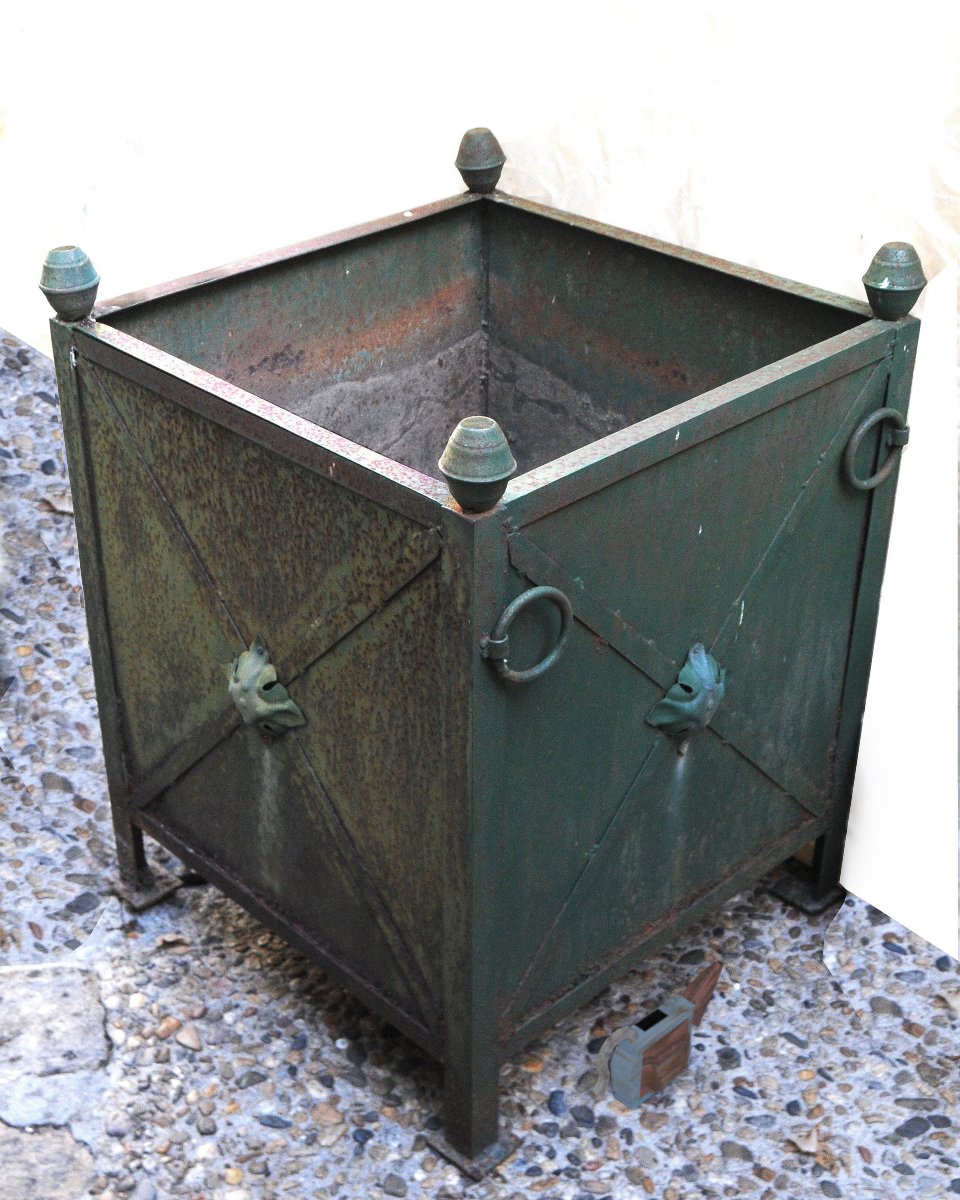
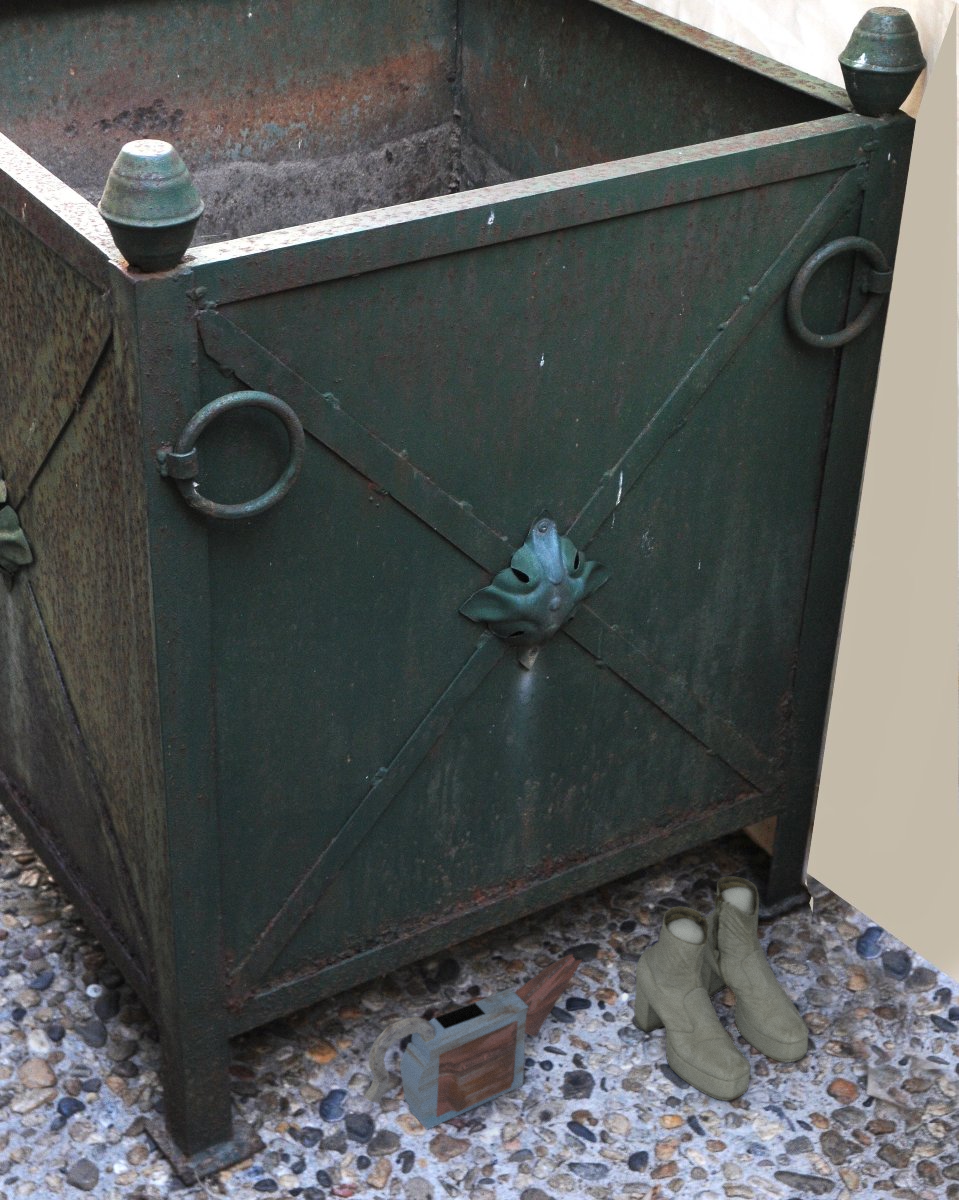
boots: none [750,884,886,1053] -> present [635,877,809,1101]

